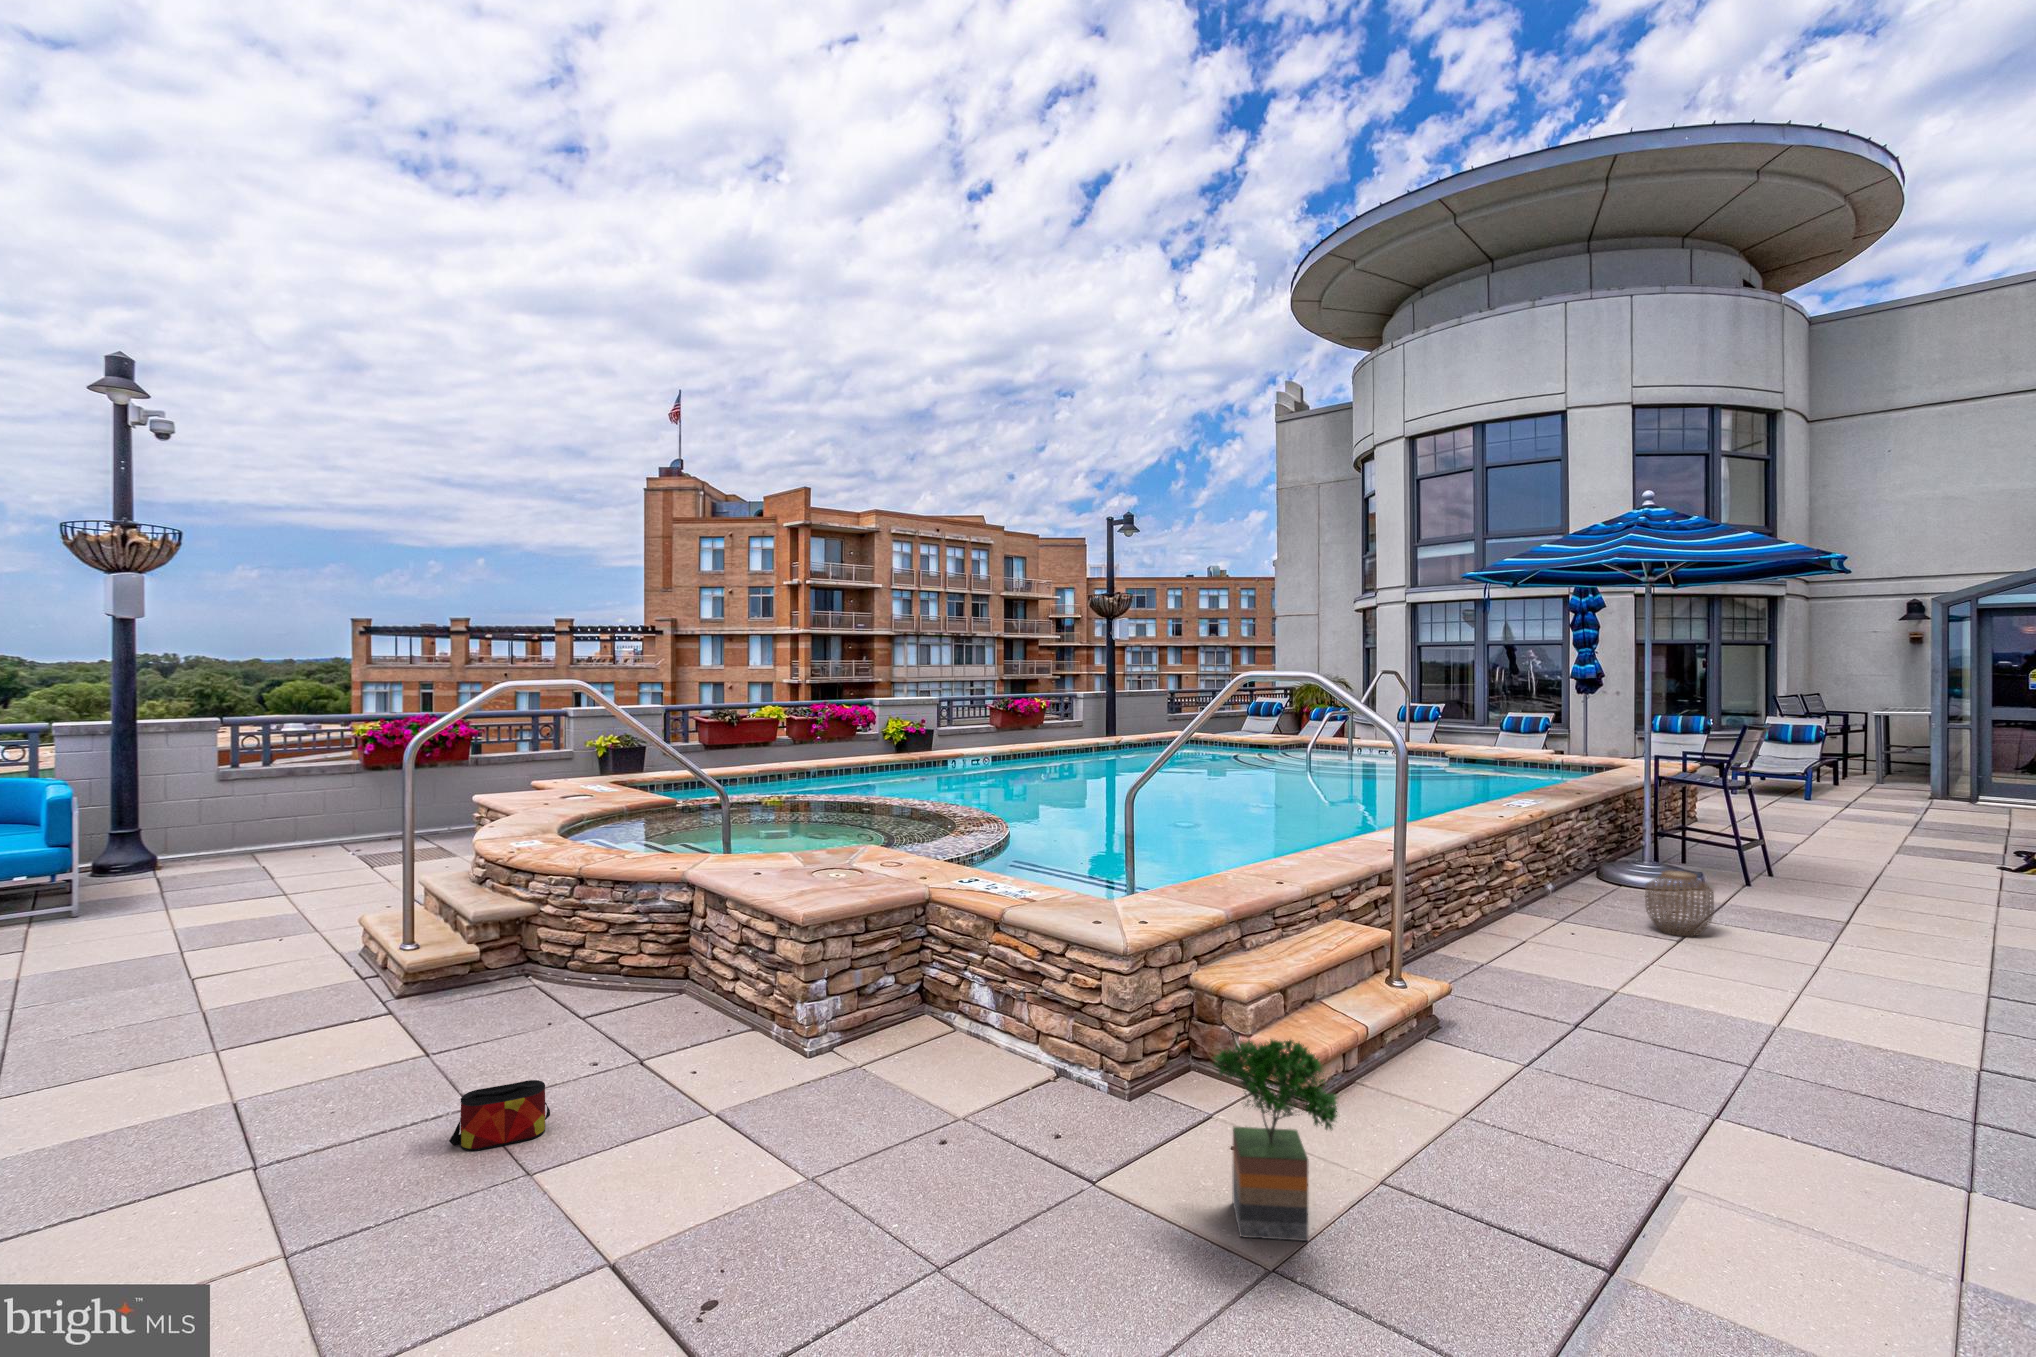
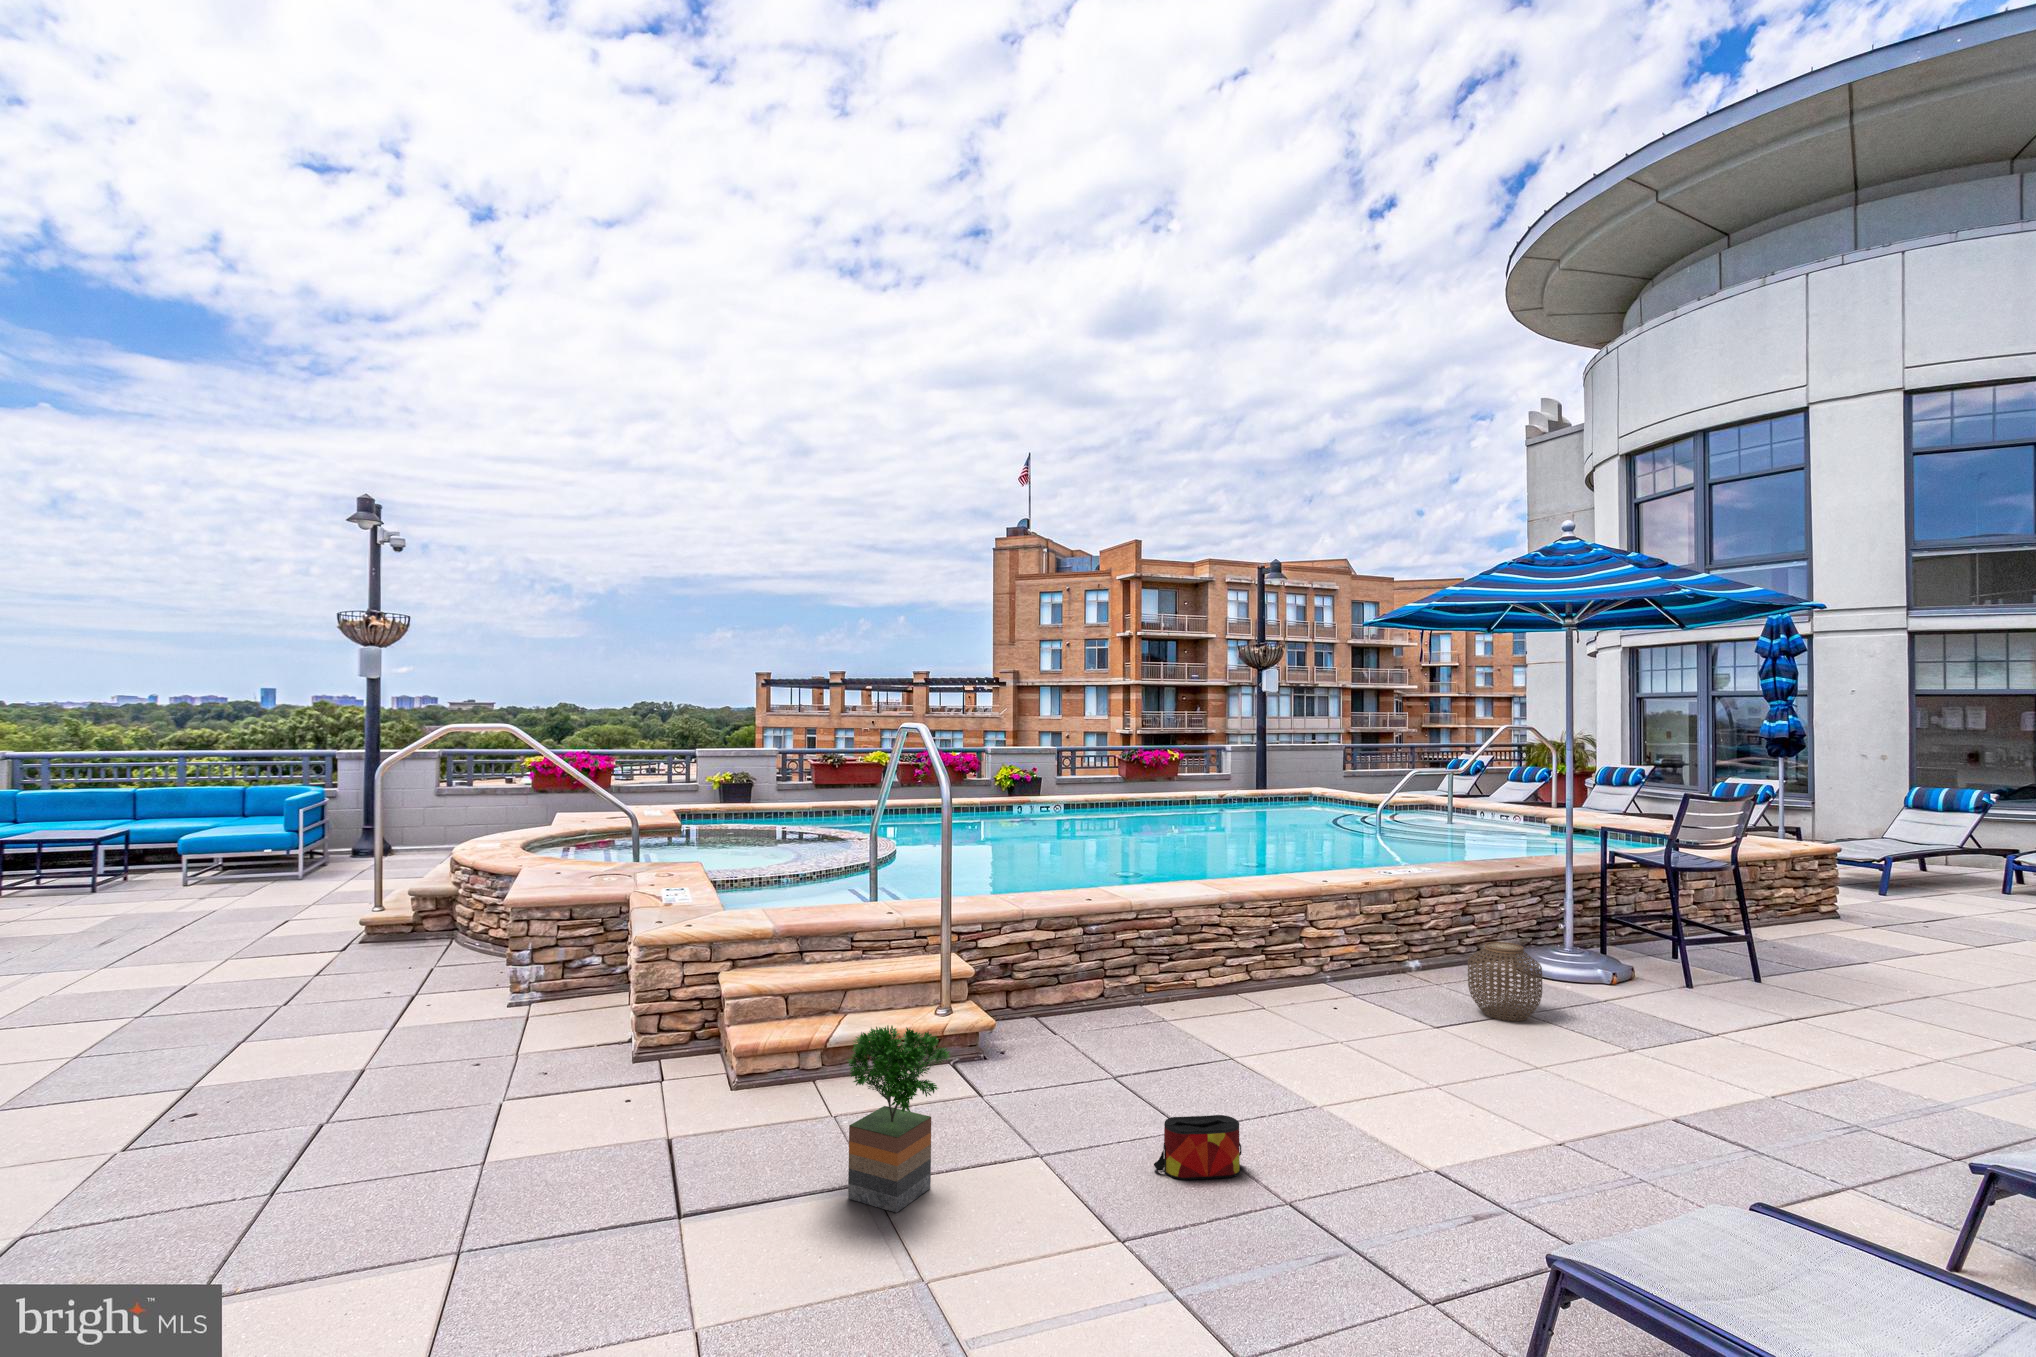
potted tree: present [1214,1039,1337,1241] -> present [848,1026,950,1213]
bag: present [449,1080,550,1151] -> present [1154,1115,1242,1180]

